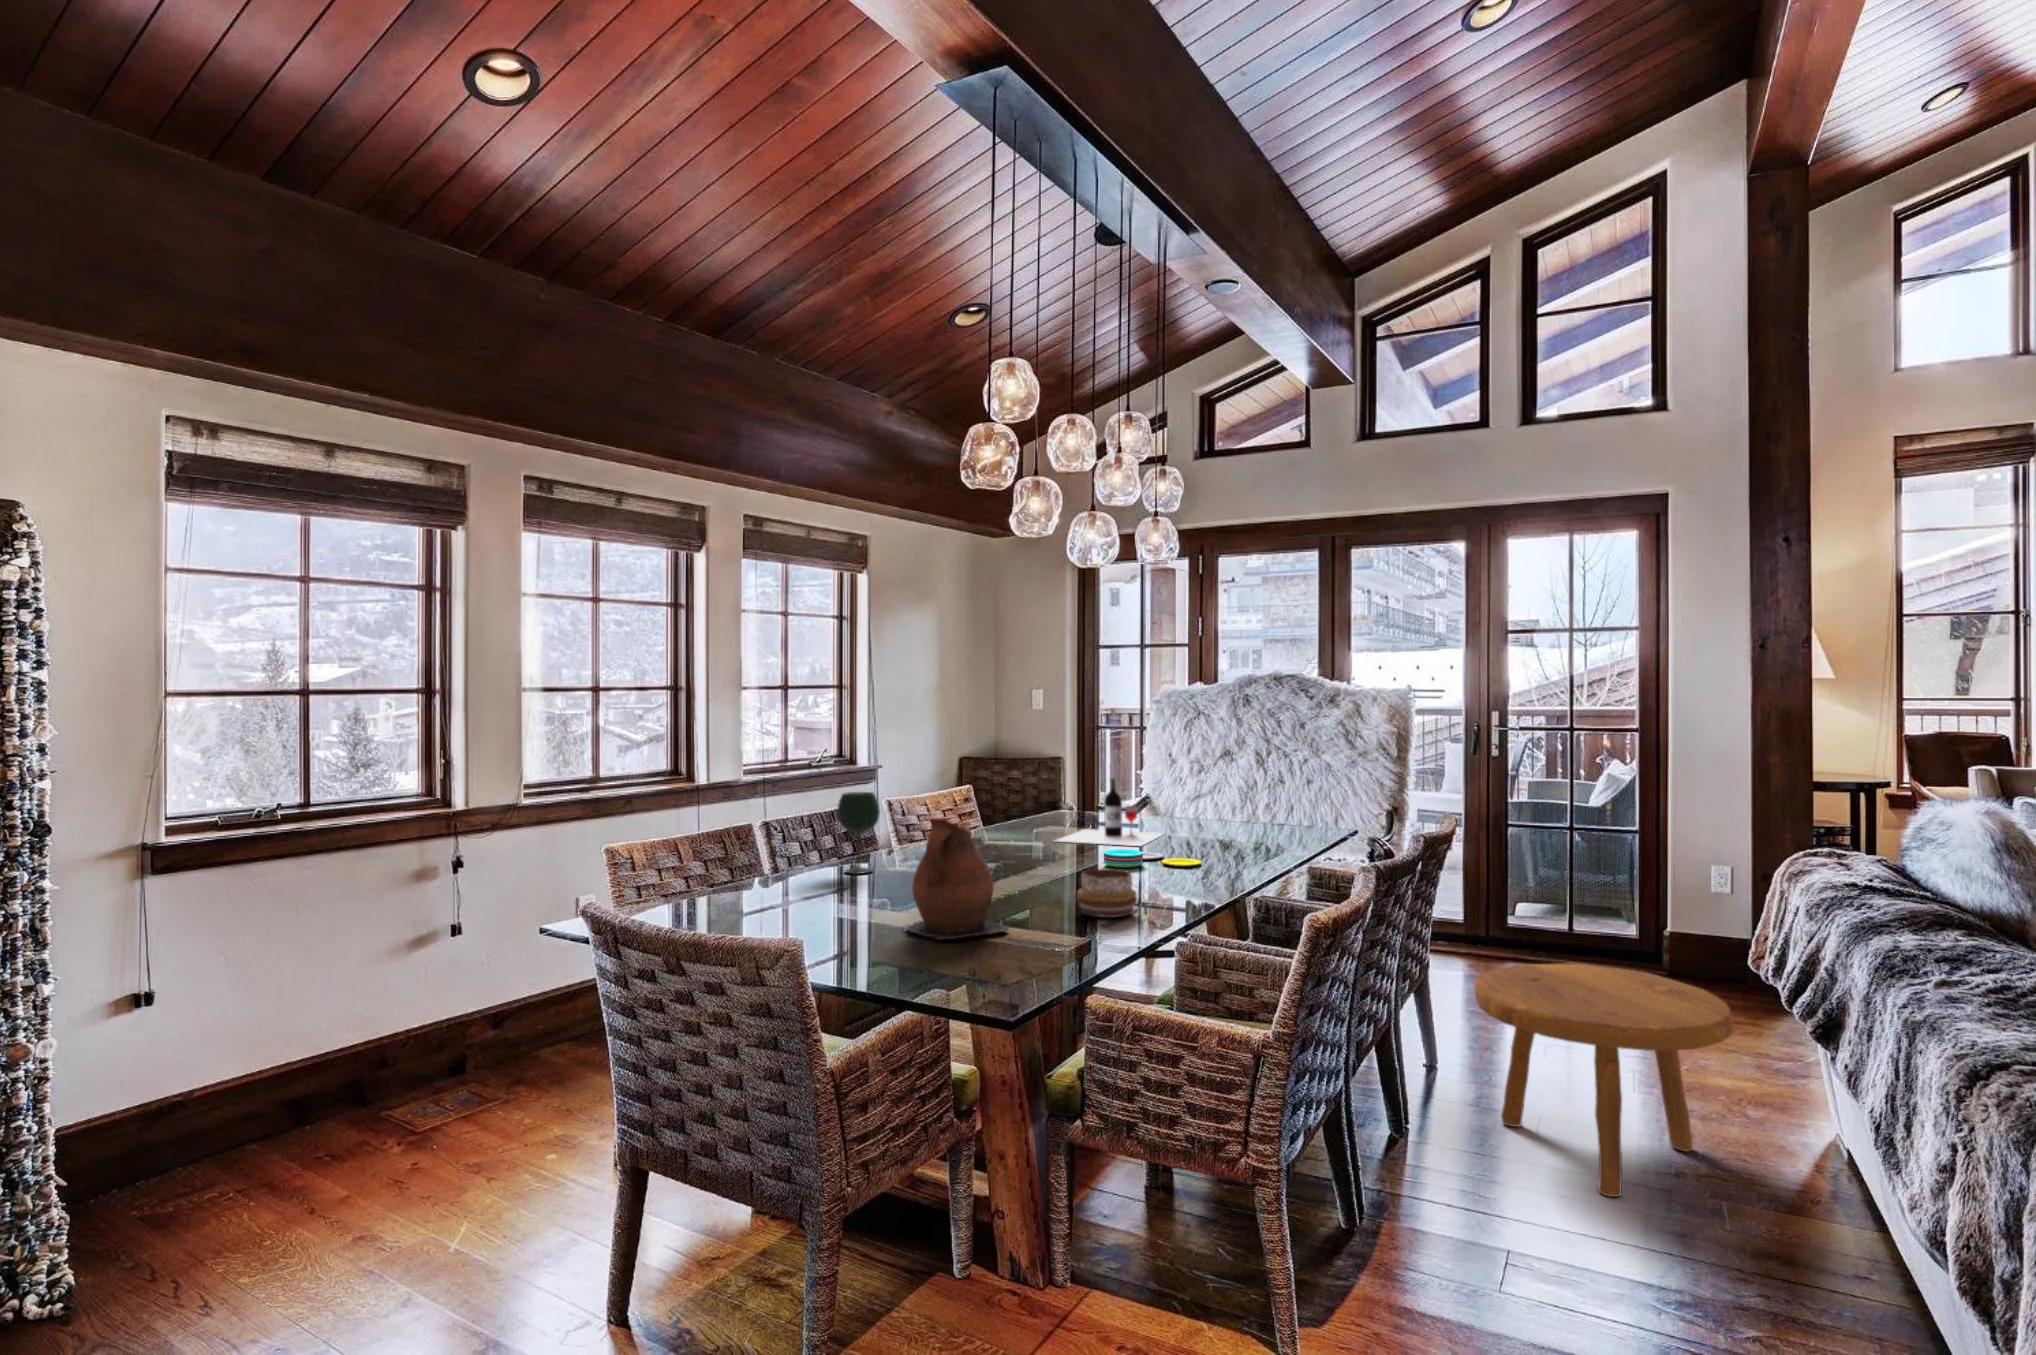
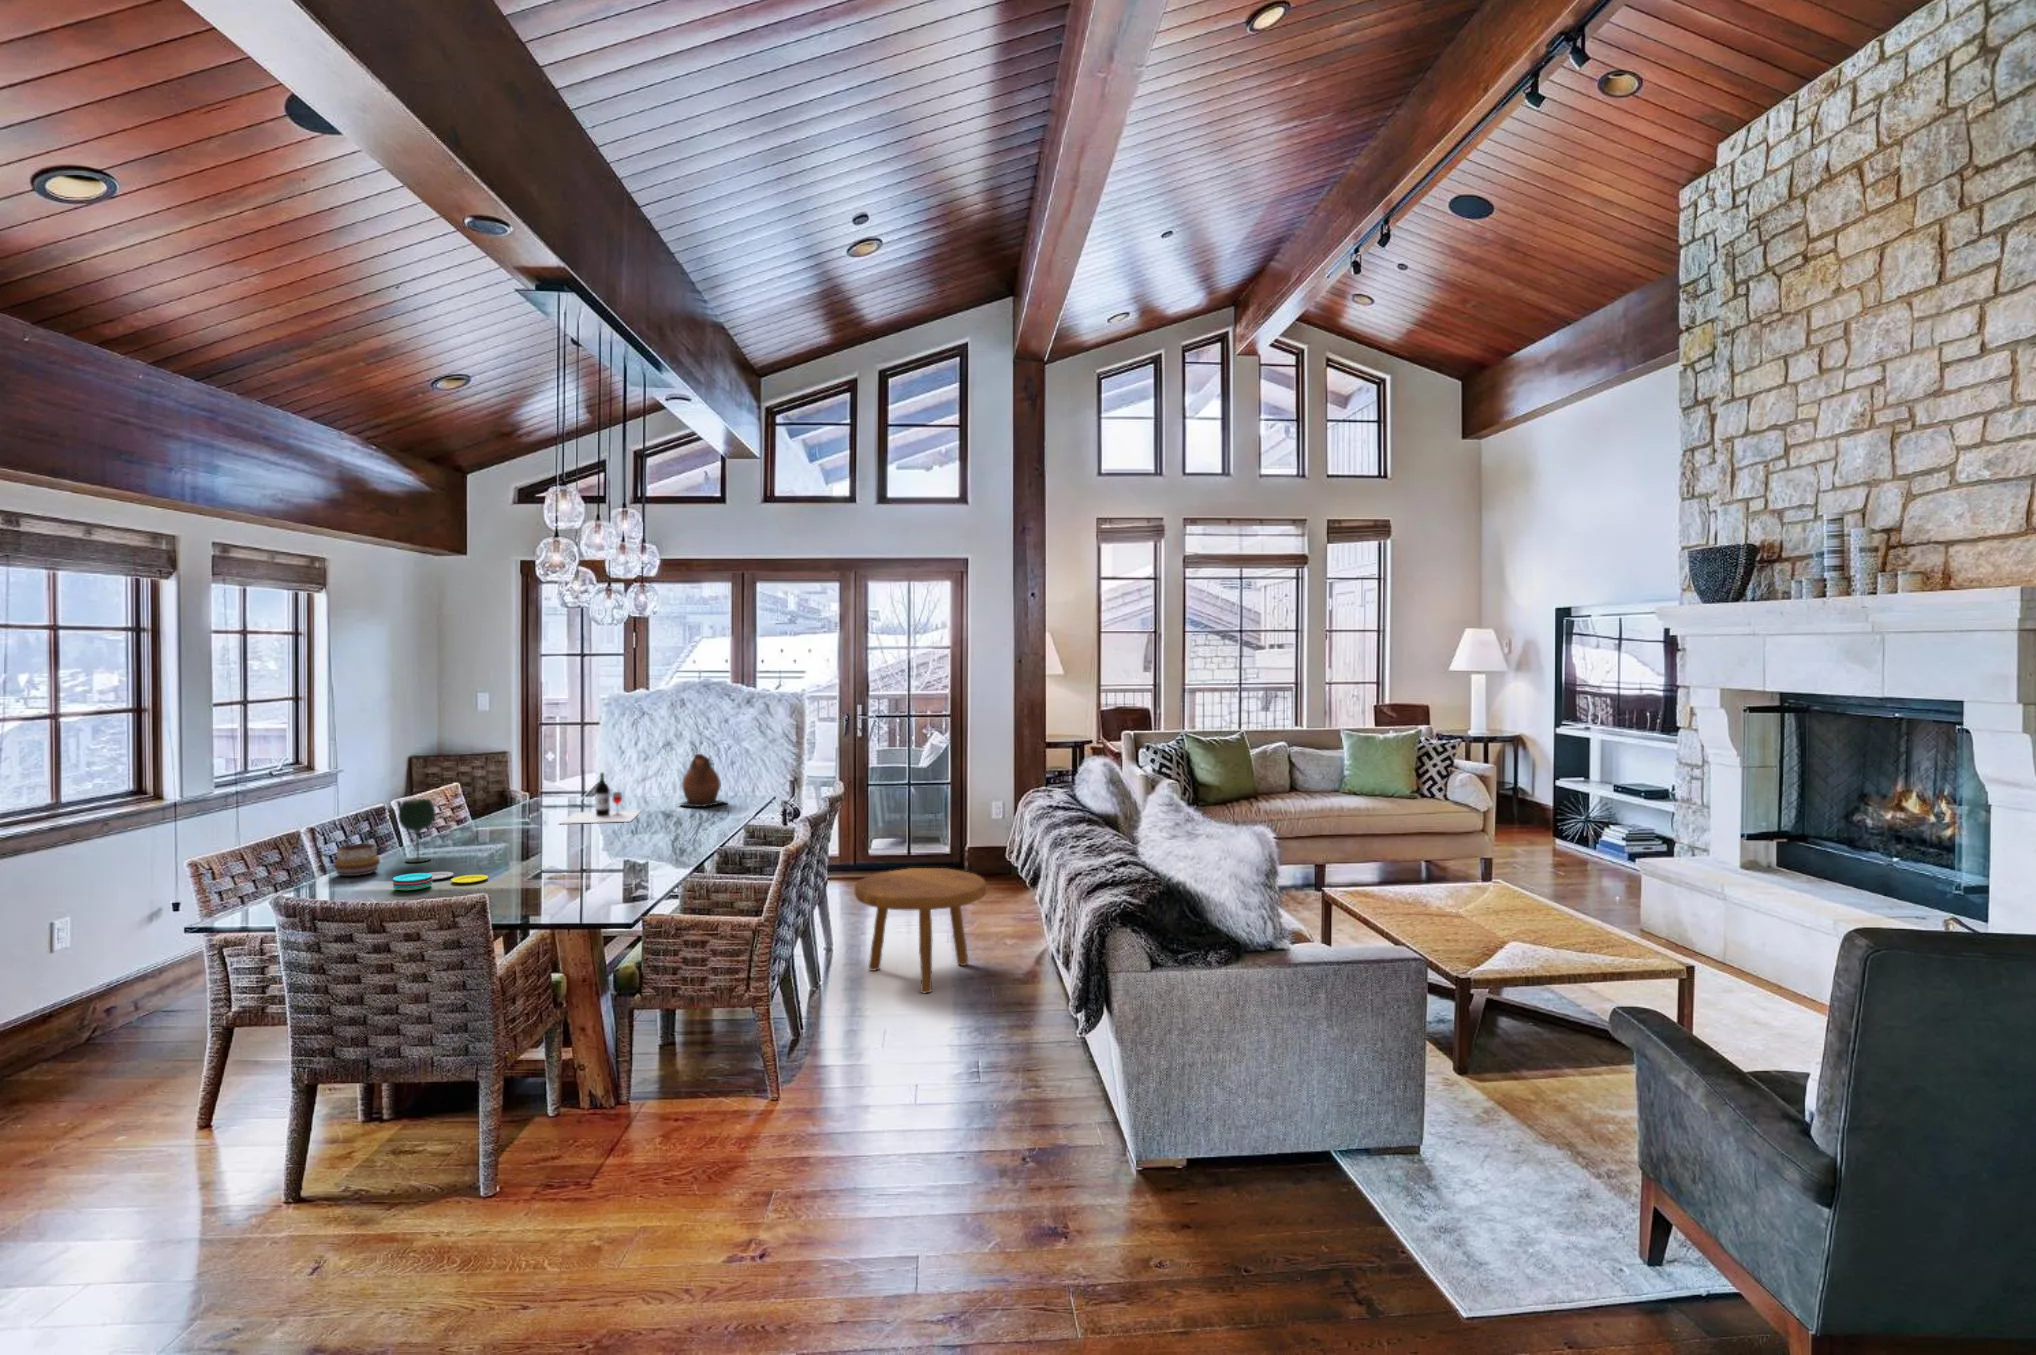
ceramic pitcher: present [907,818,1008,940] -> present [681,754,726,807]
plate: present [1104,849,1201,867] -> present [393,872,488,890]
decorative bowl: present [1077,869,1137,918] -> present [334,844,380,876]

